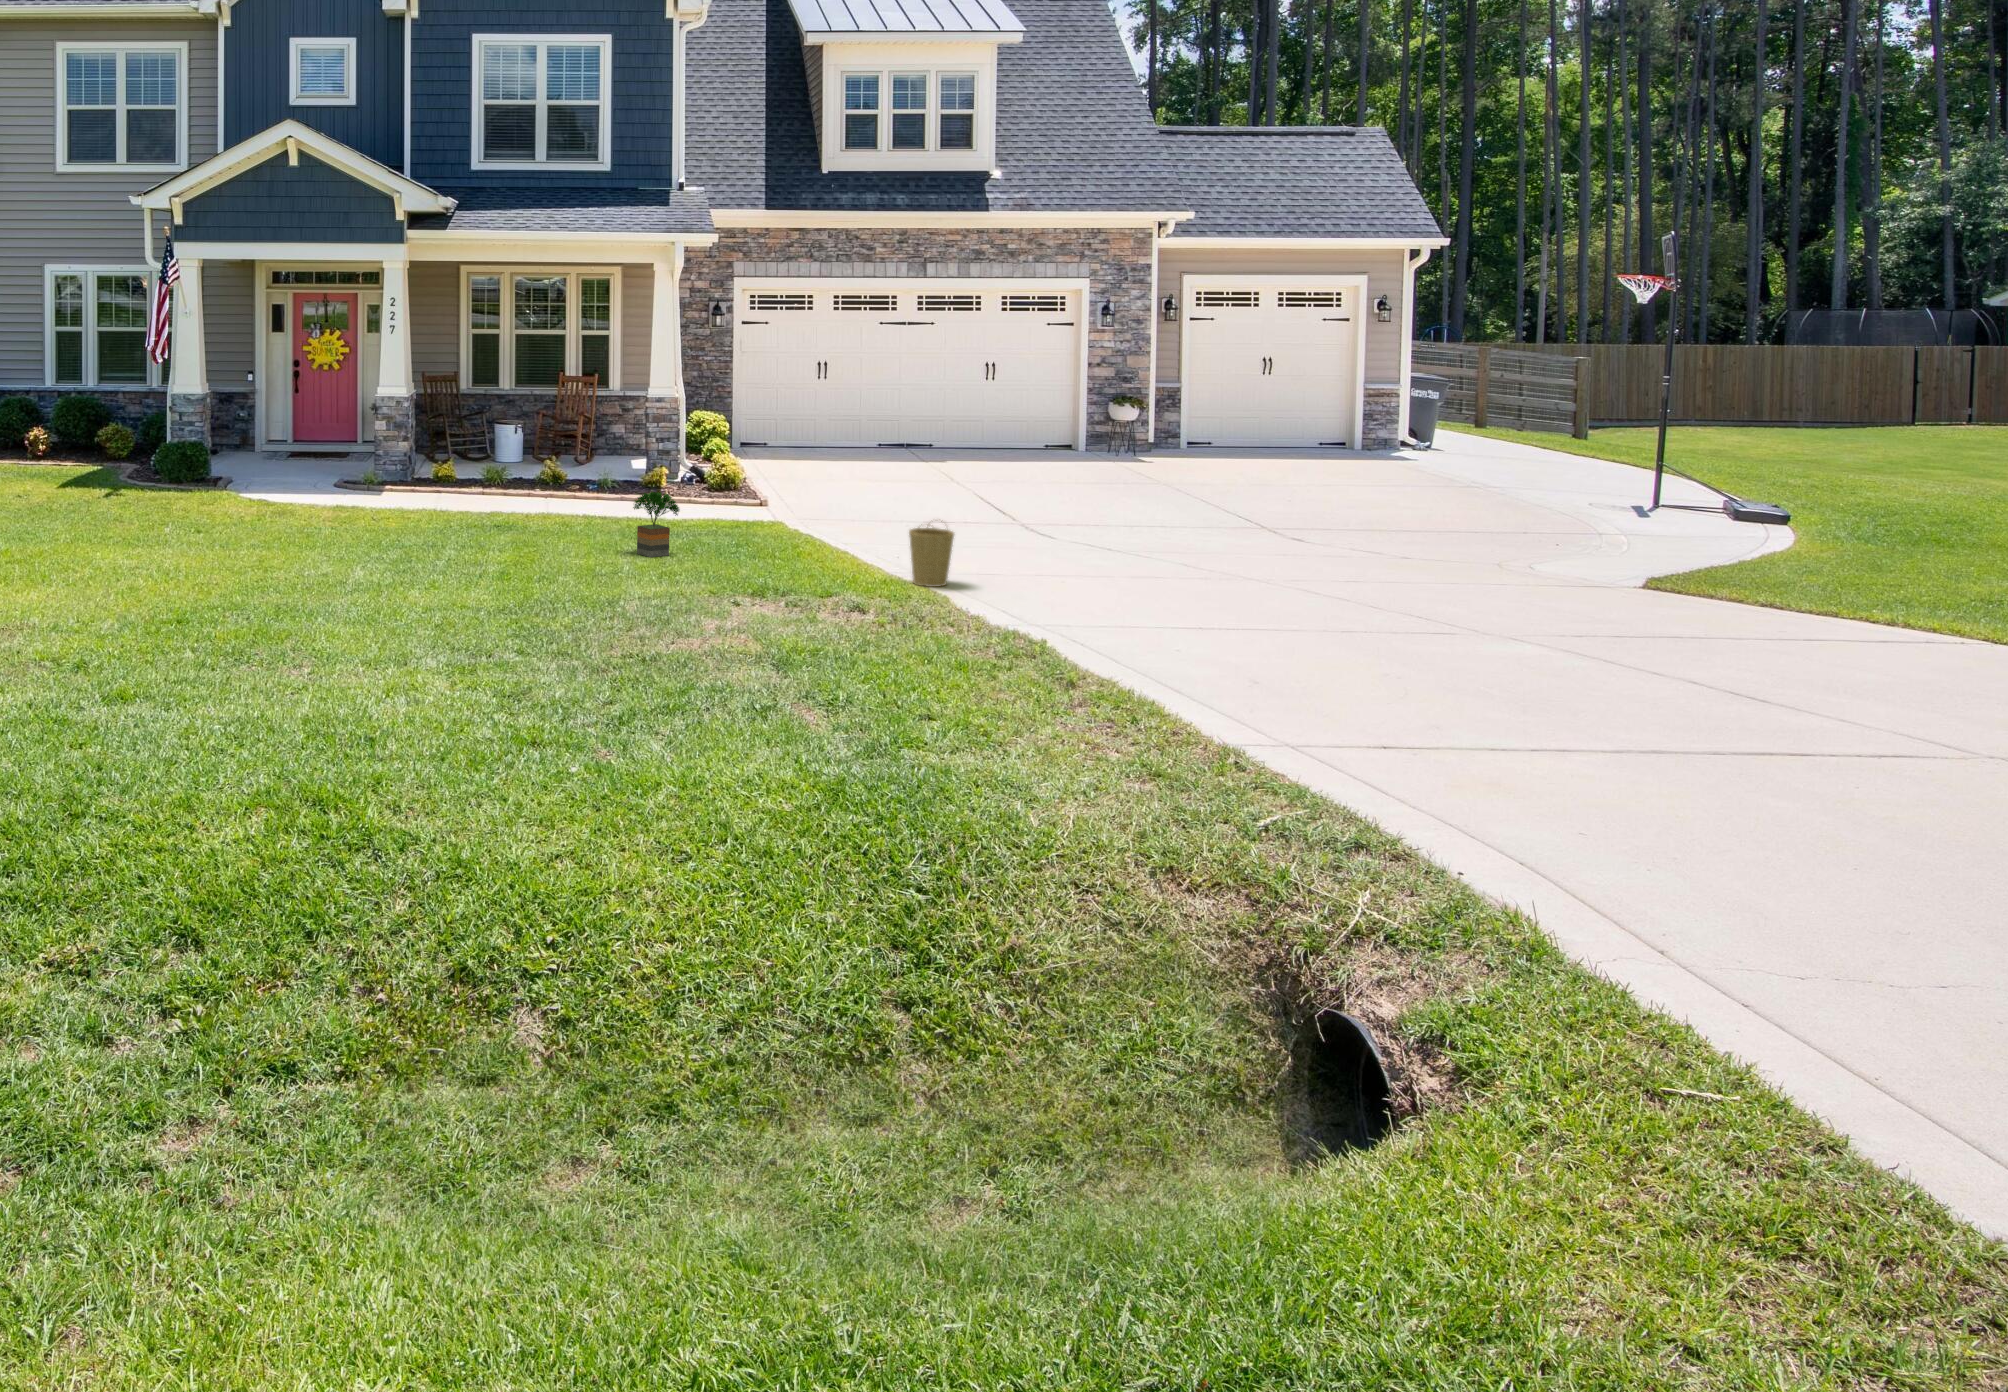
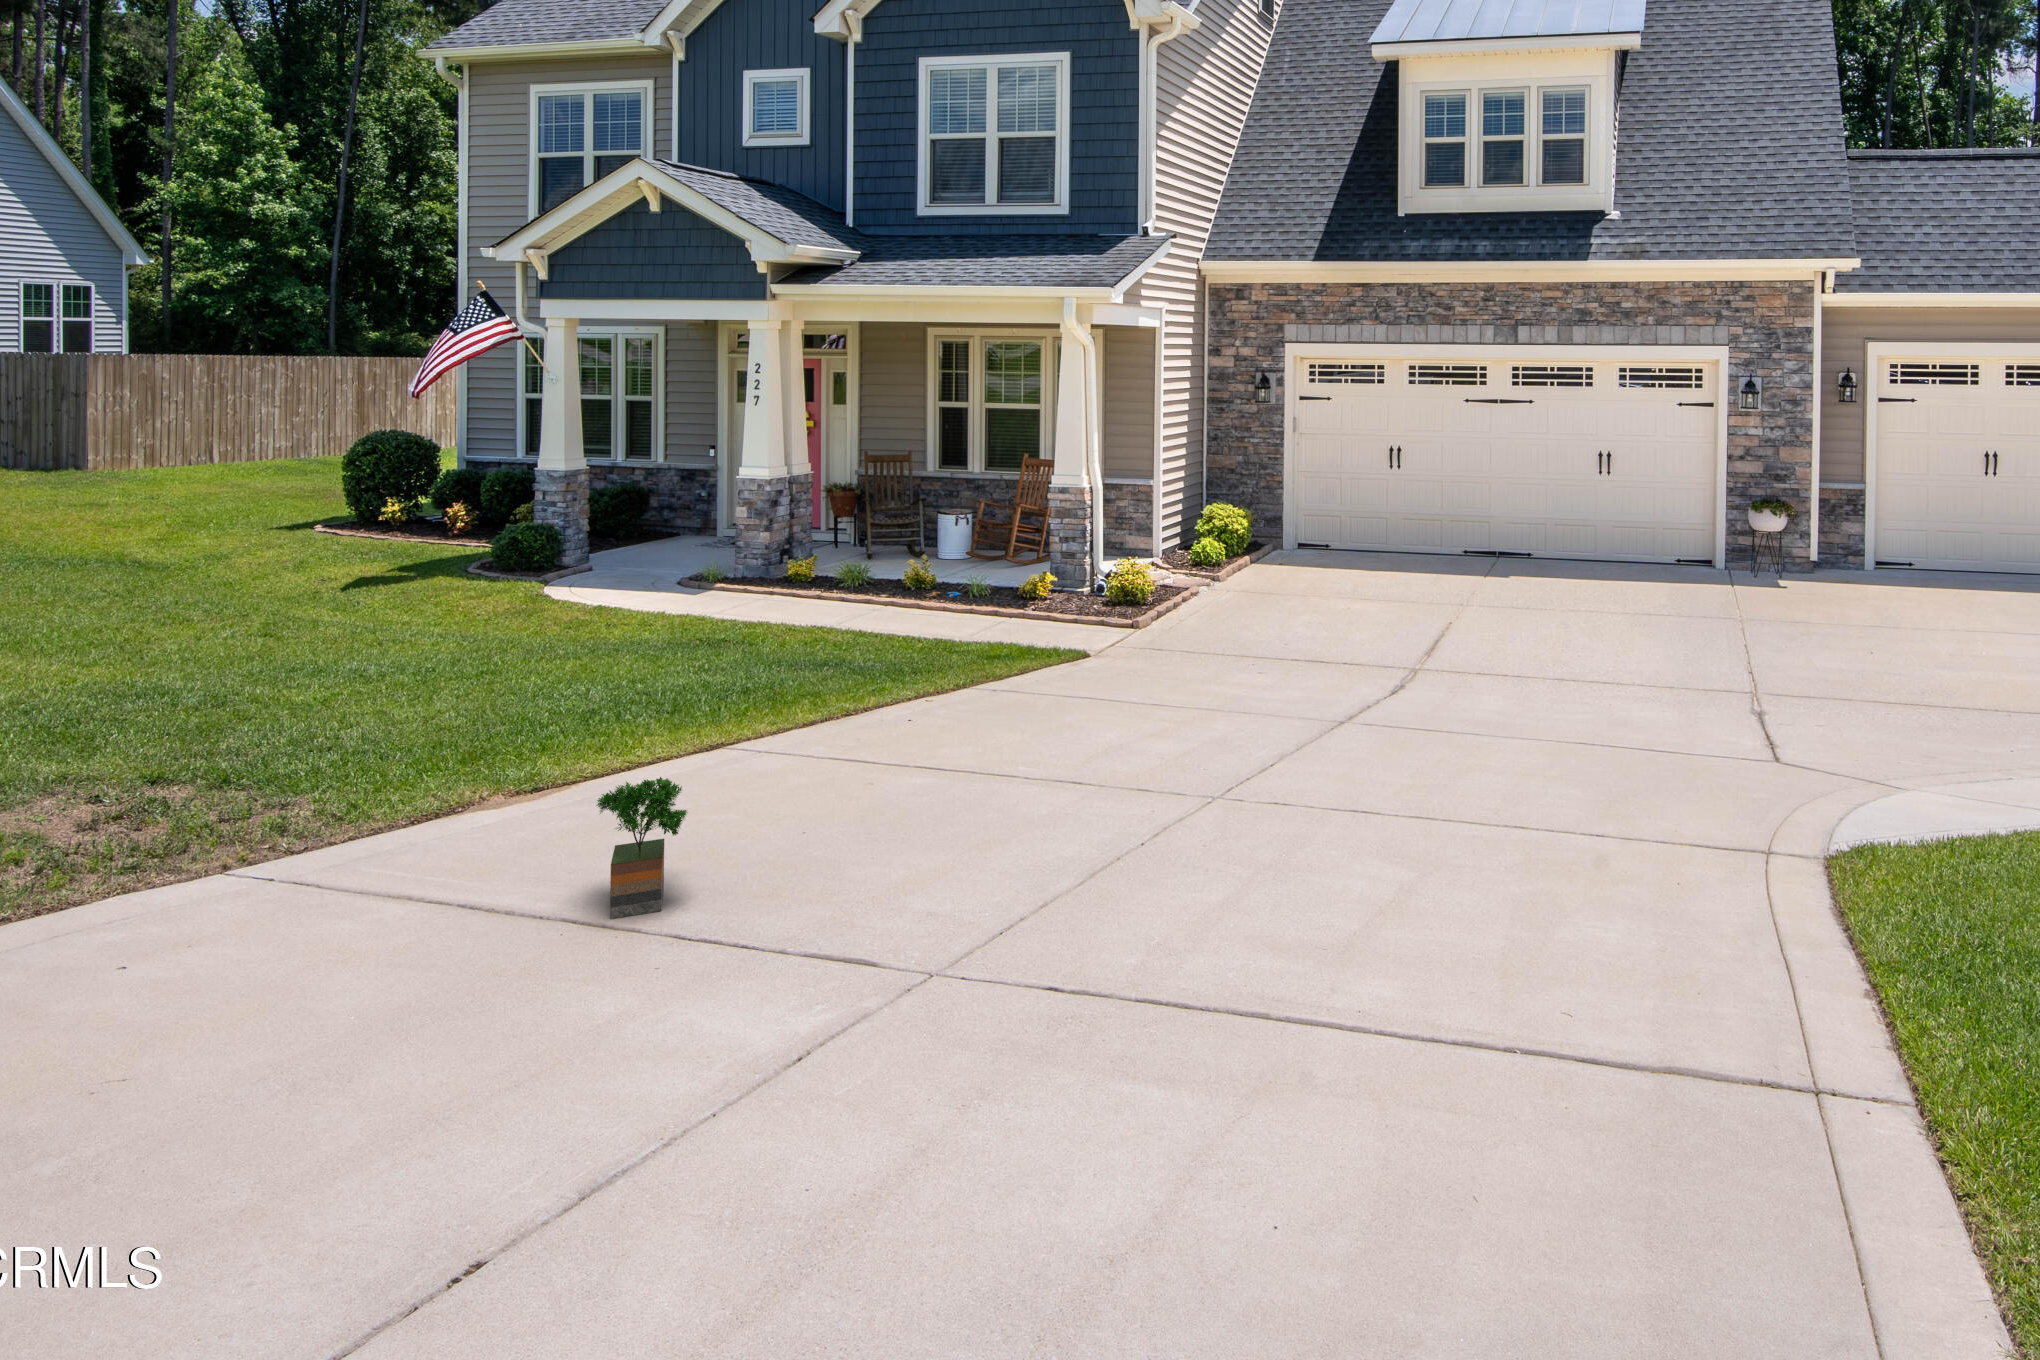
basket: present [909,521,954,587] -> none [958,964,1070,1164]

